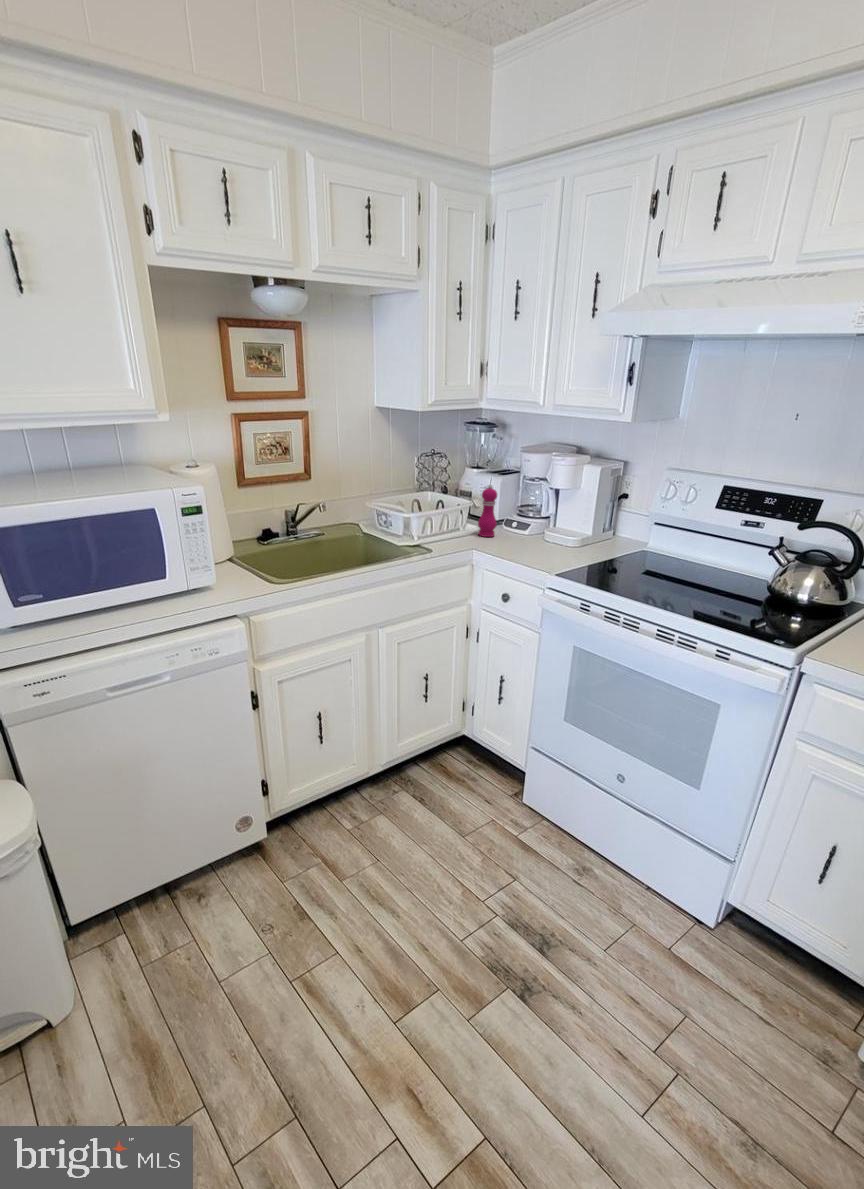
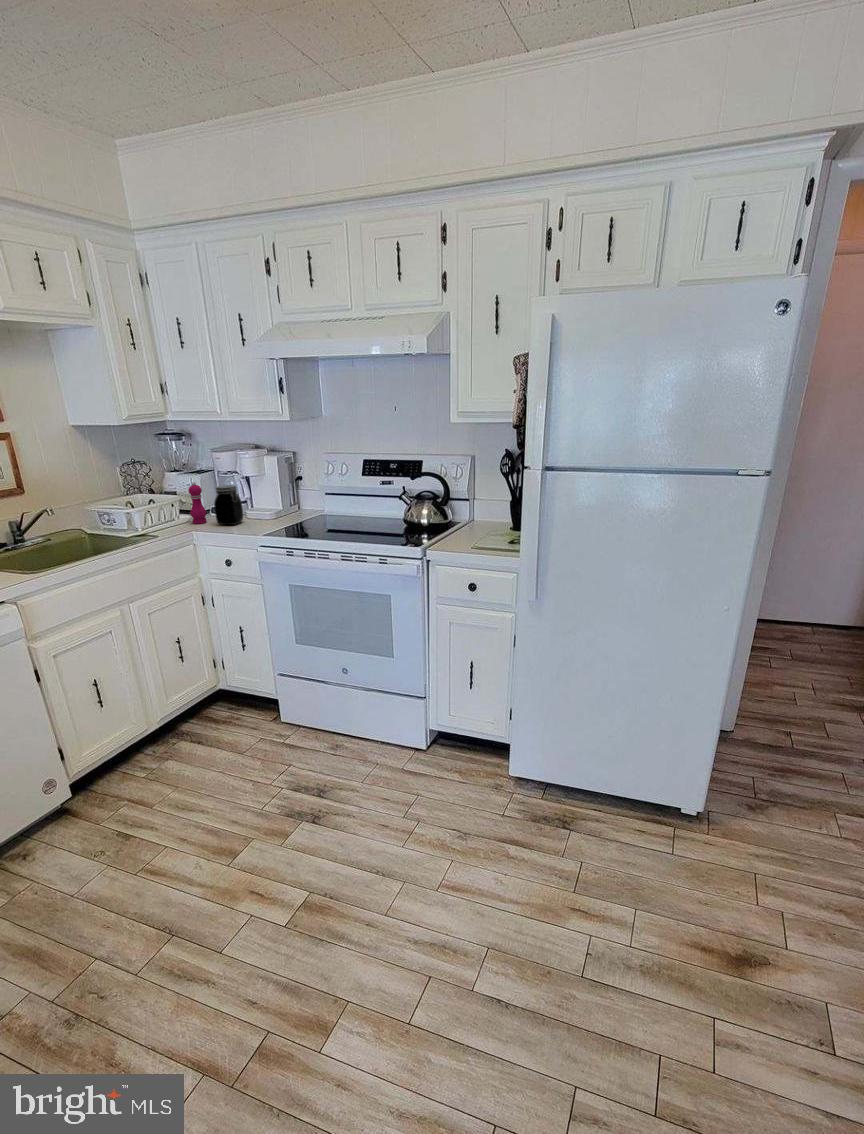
jar: none [505,494,541,546] -> present [214,485,243,525]

